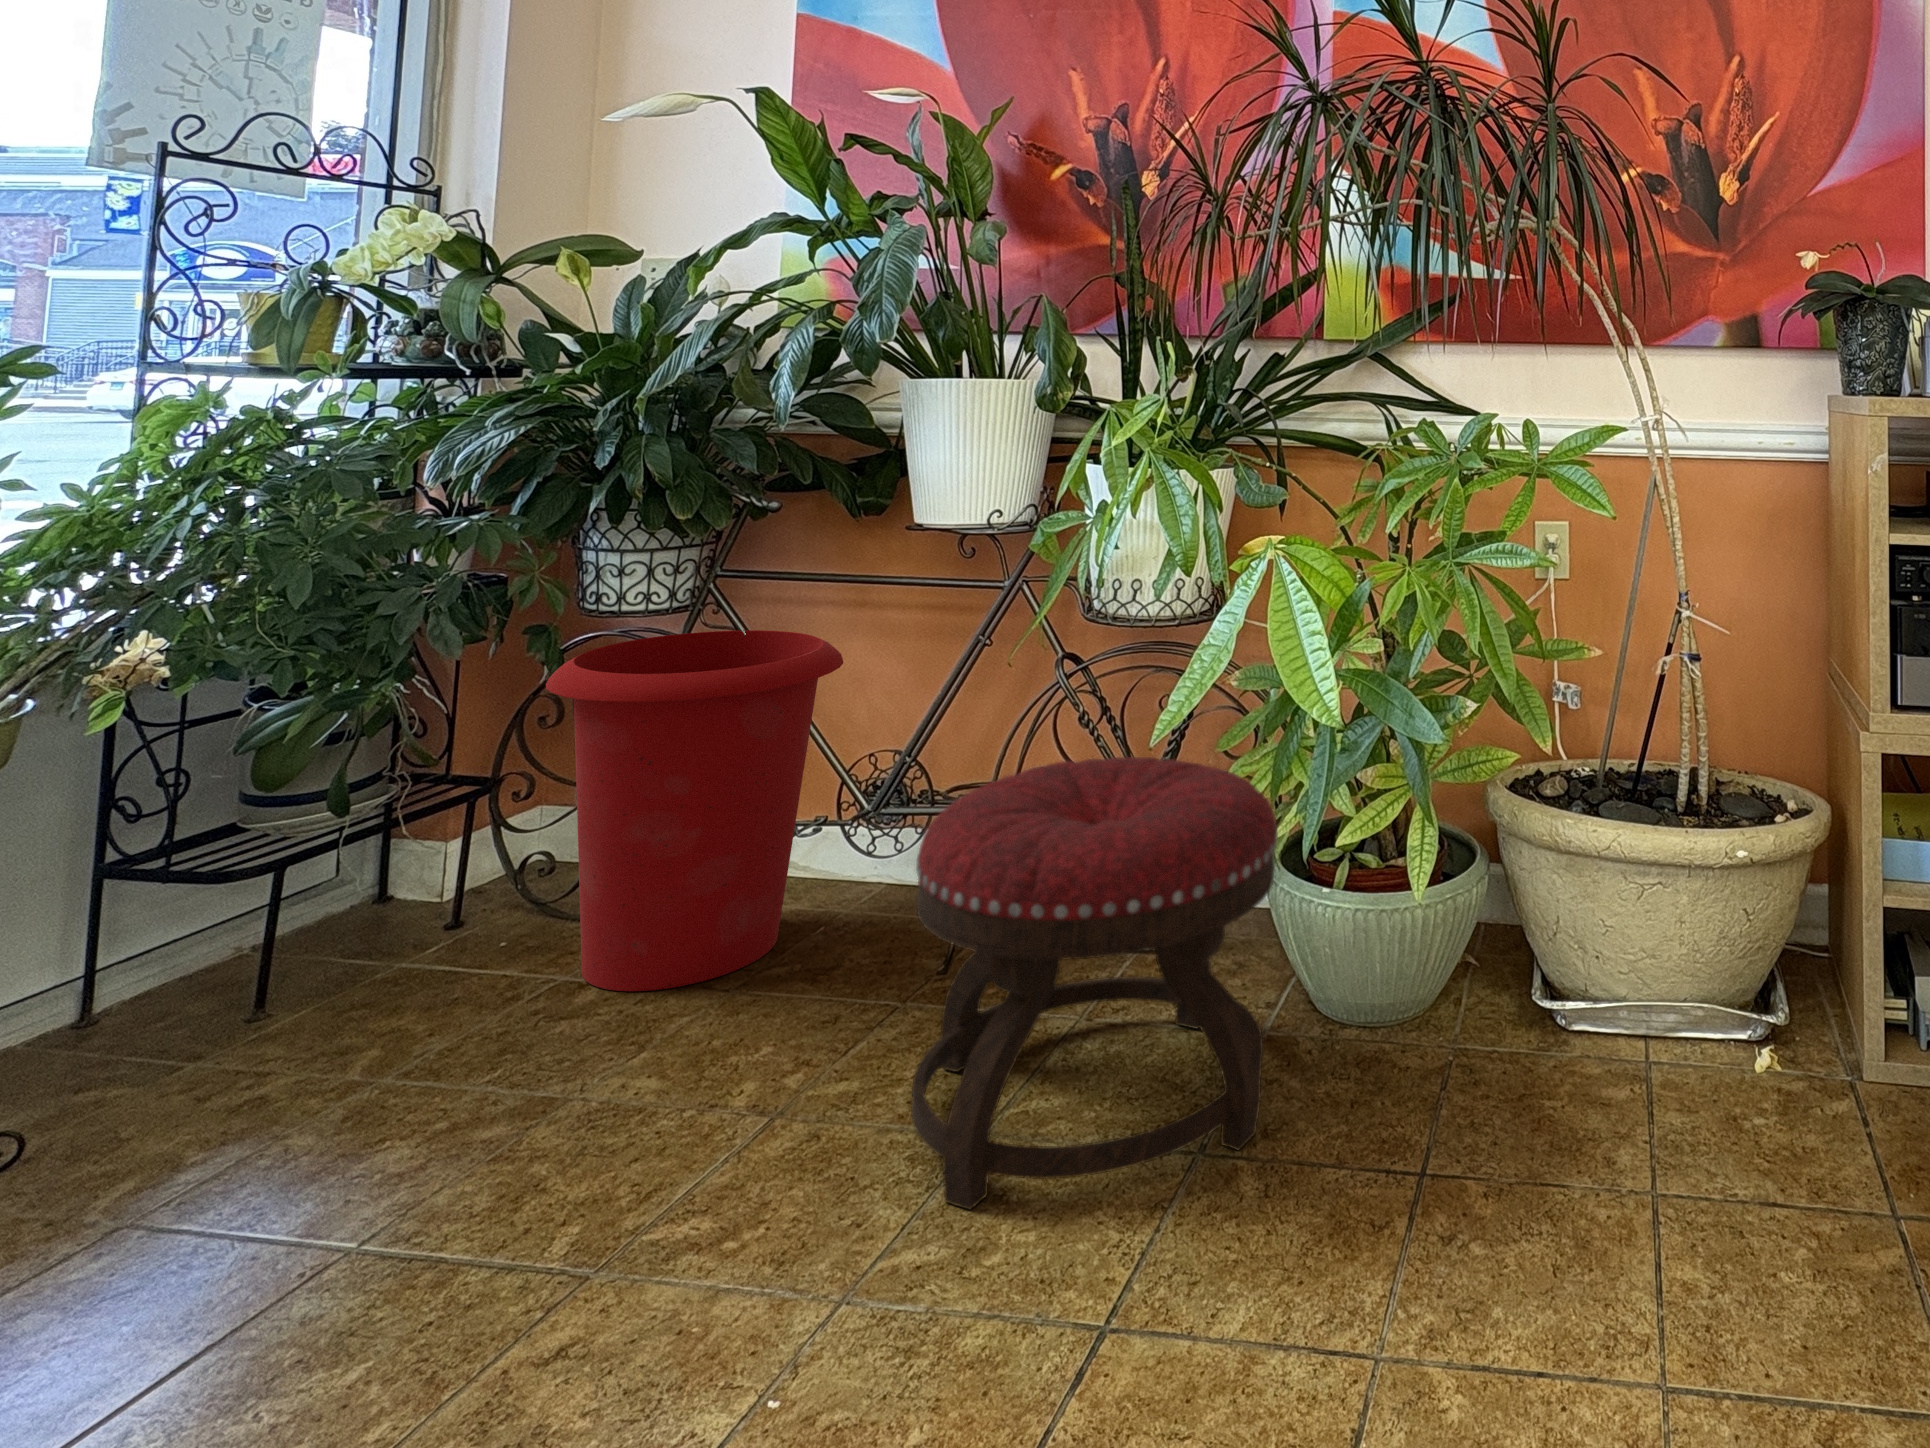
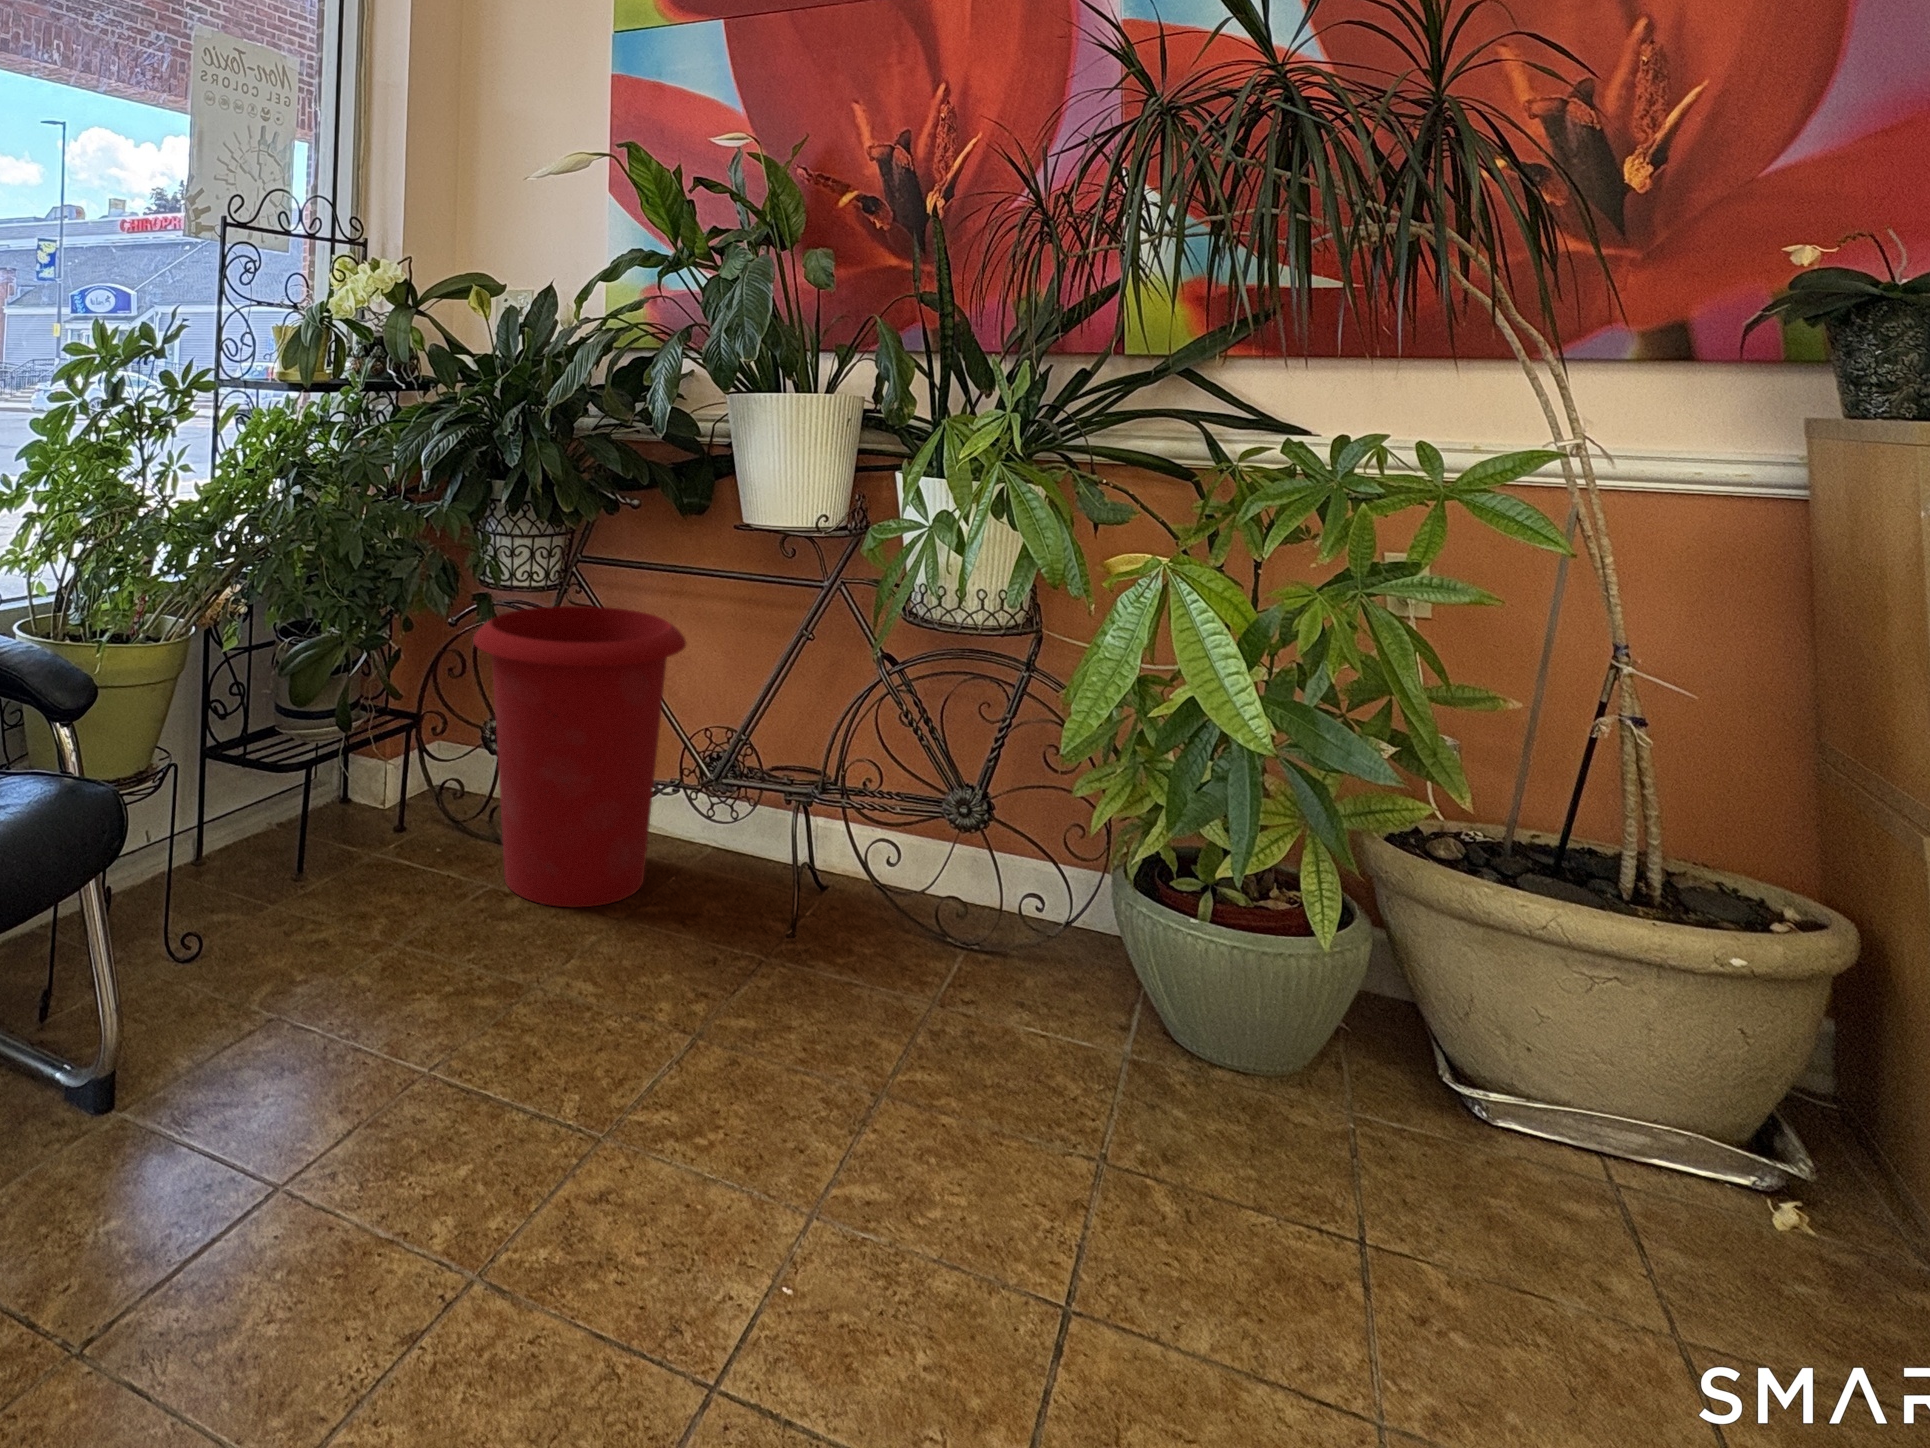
ottoman: present [911,757,1278,1209] -> none [809,758,1160,1176]

